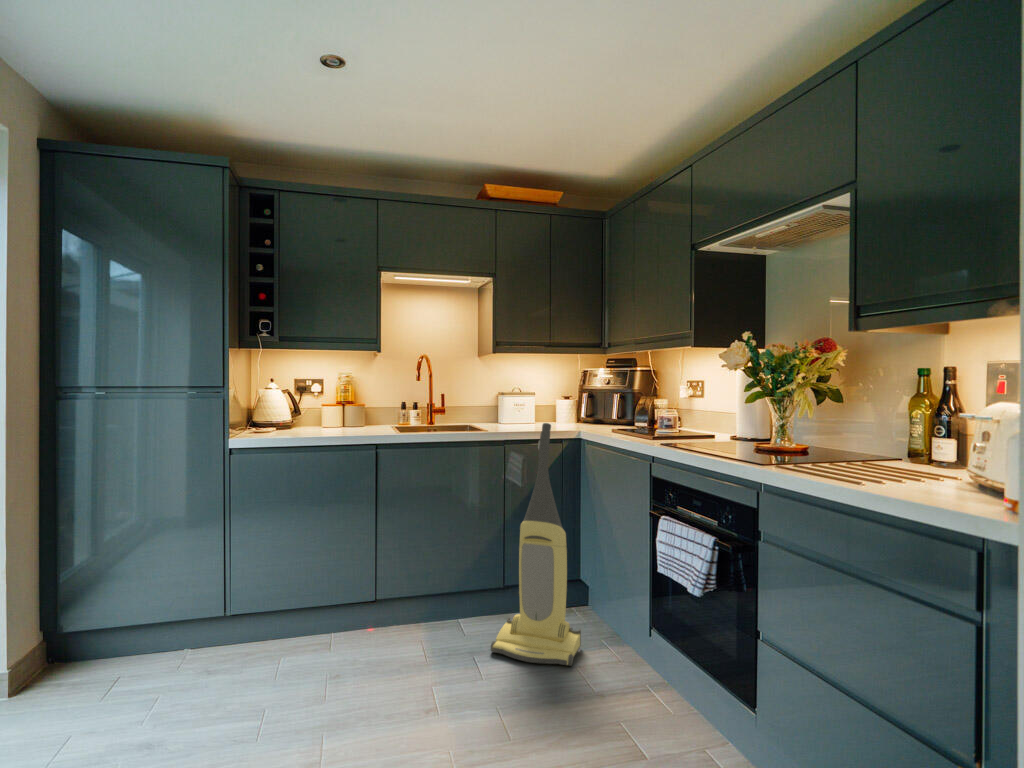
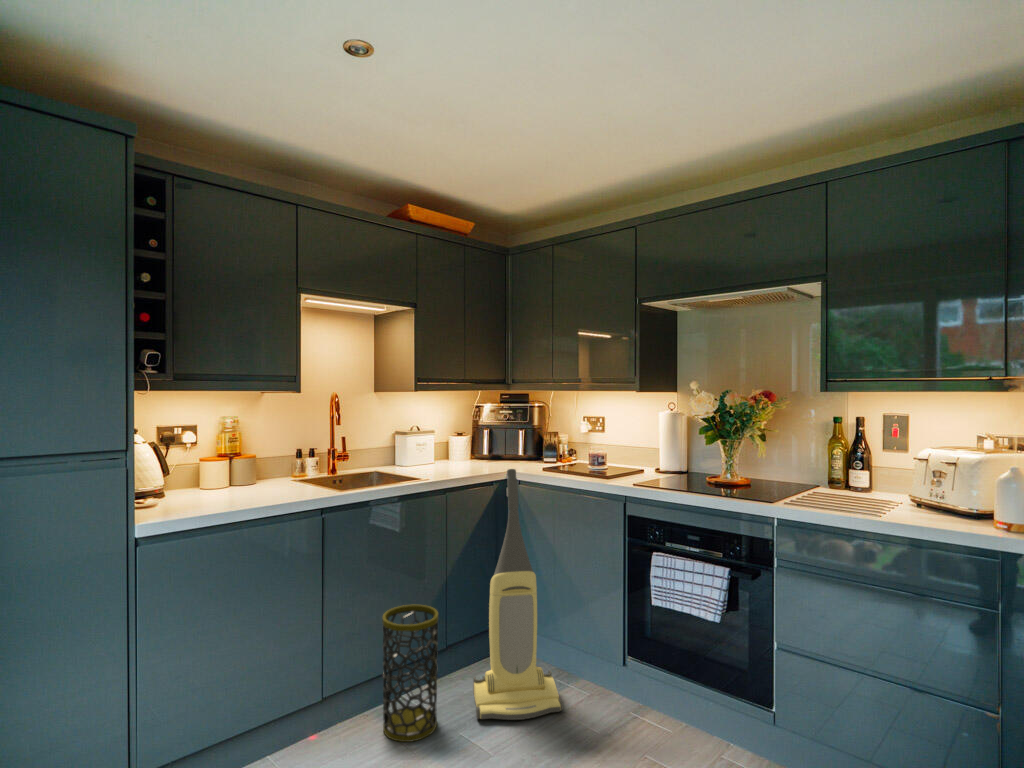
trash can: none [413,538,462,653] -> present [382,605,438,742]

